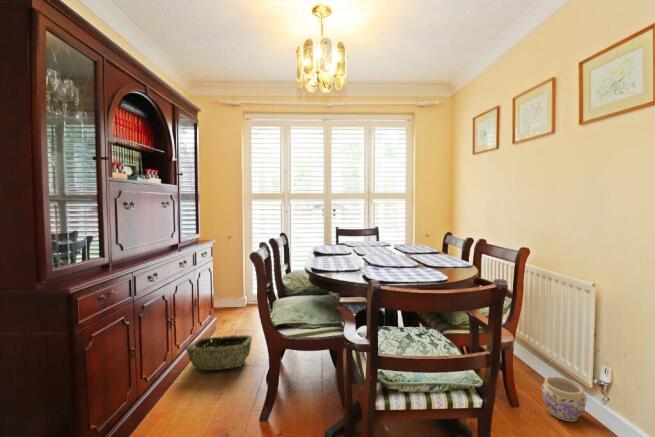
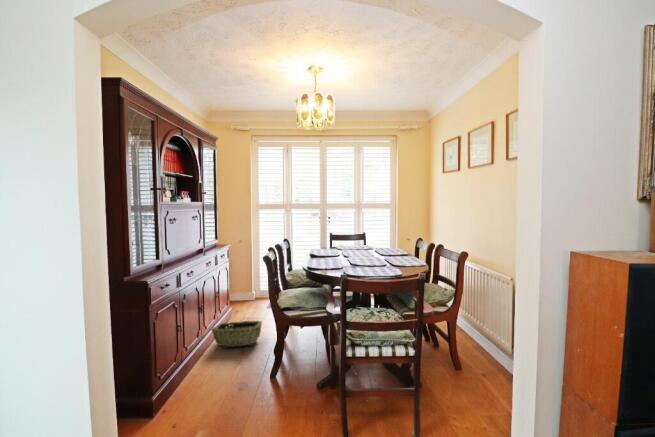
planter: present [542,376,587,422] -> none [478,347,507,378]

